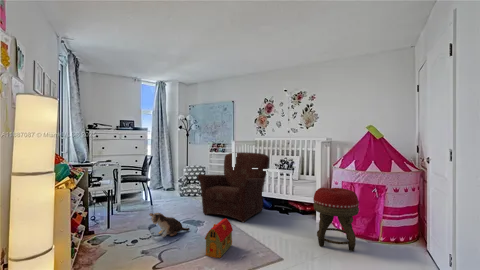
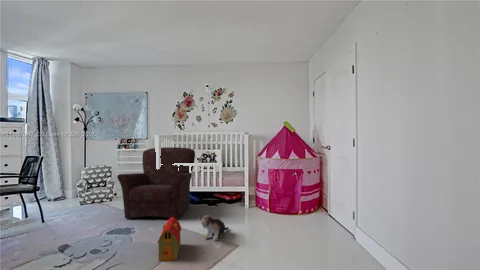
footstool: present [313,188,359,251] -> none [251,174,288,228]
plush toy: present [149,213,190,237] -> present [198,215,229,240]

